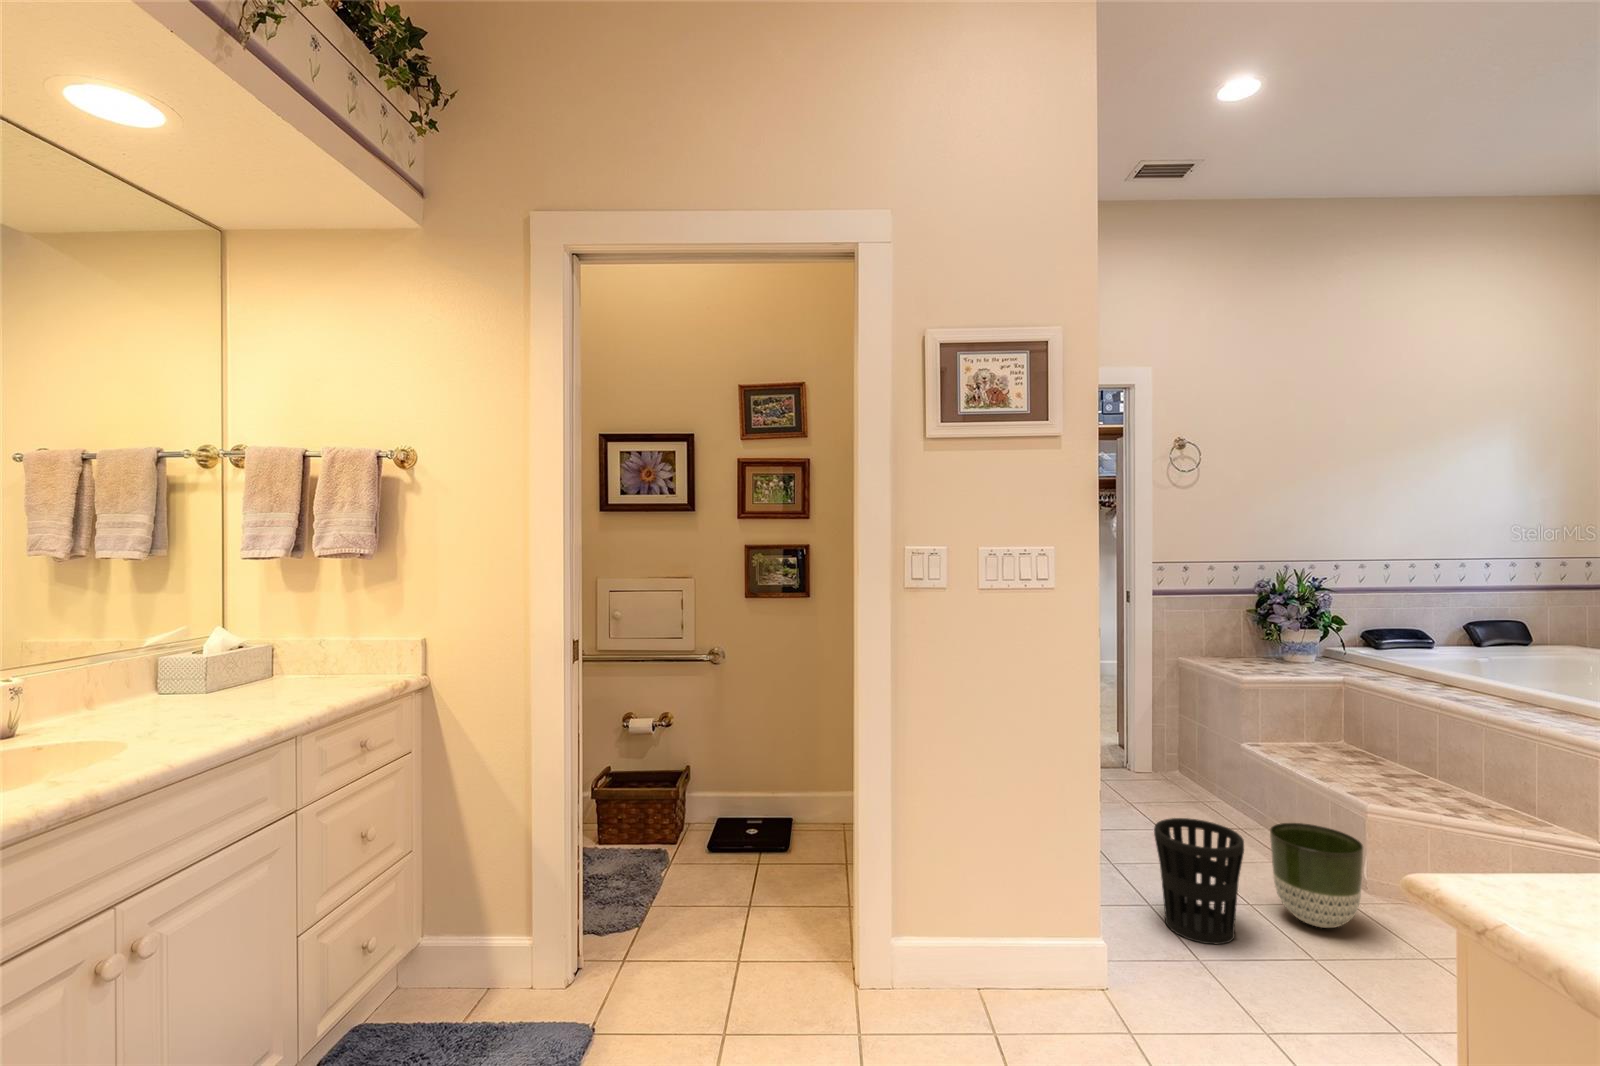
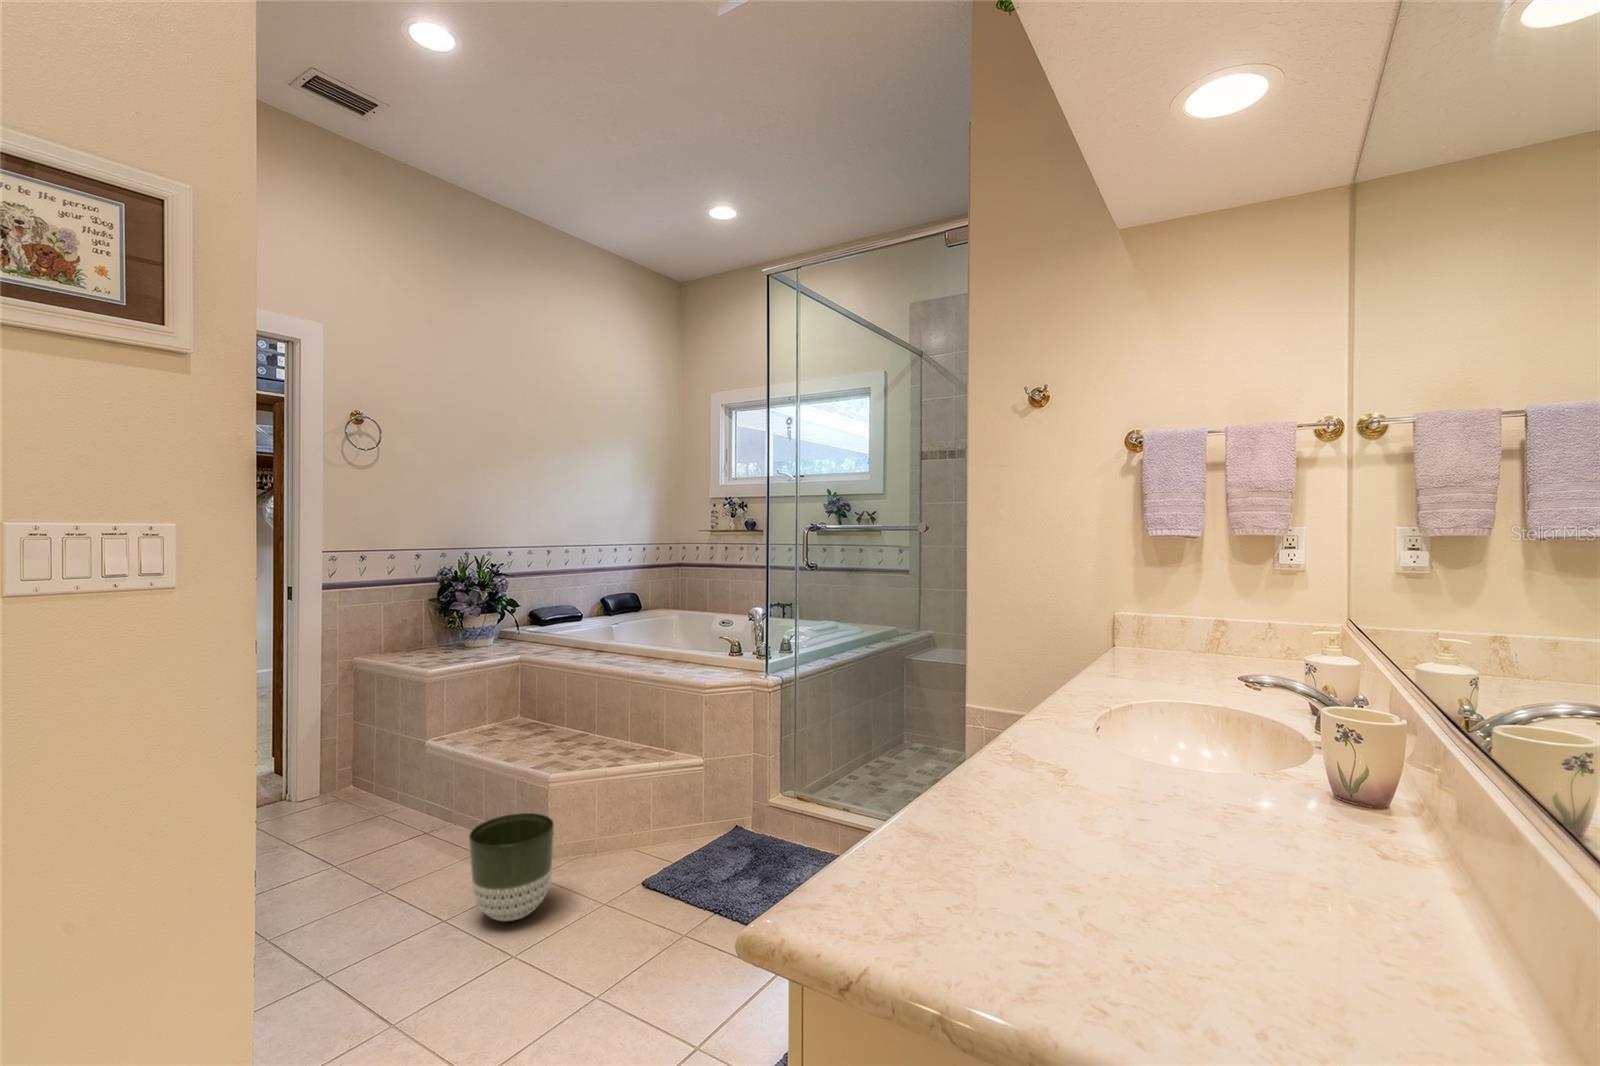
wastebasket: present [1154,818,1244,944] -> none [337,853,447,1012]

